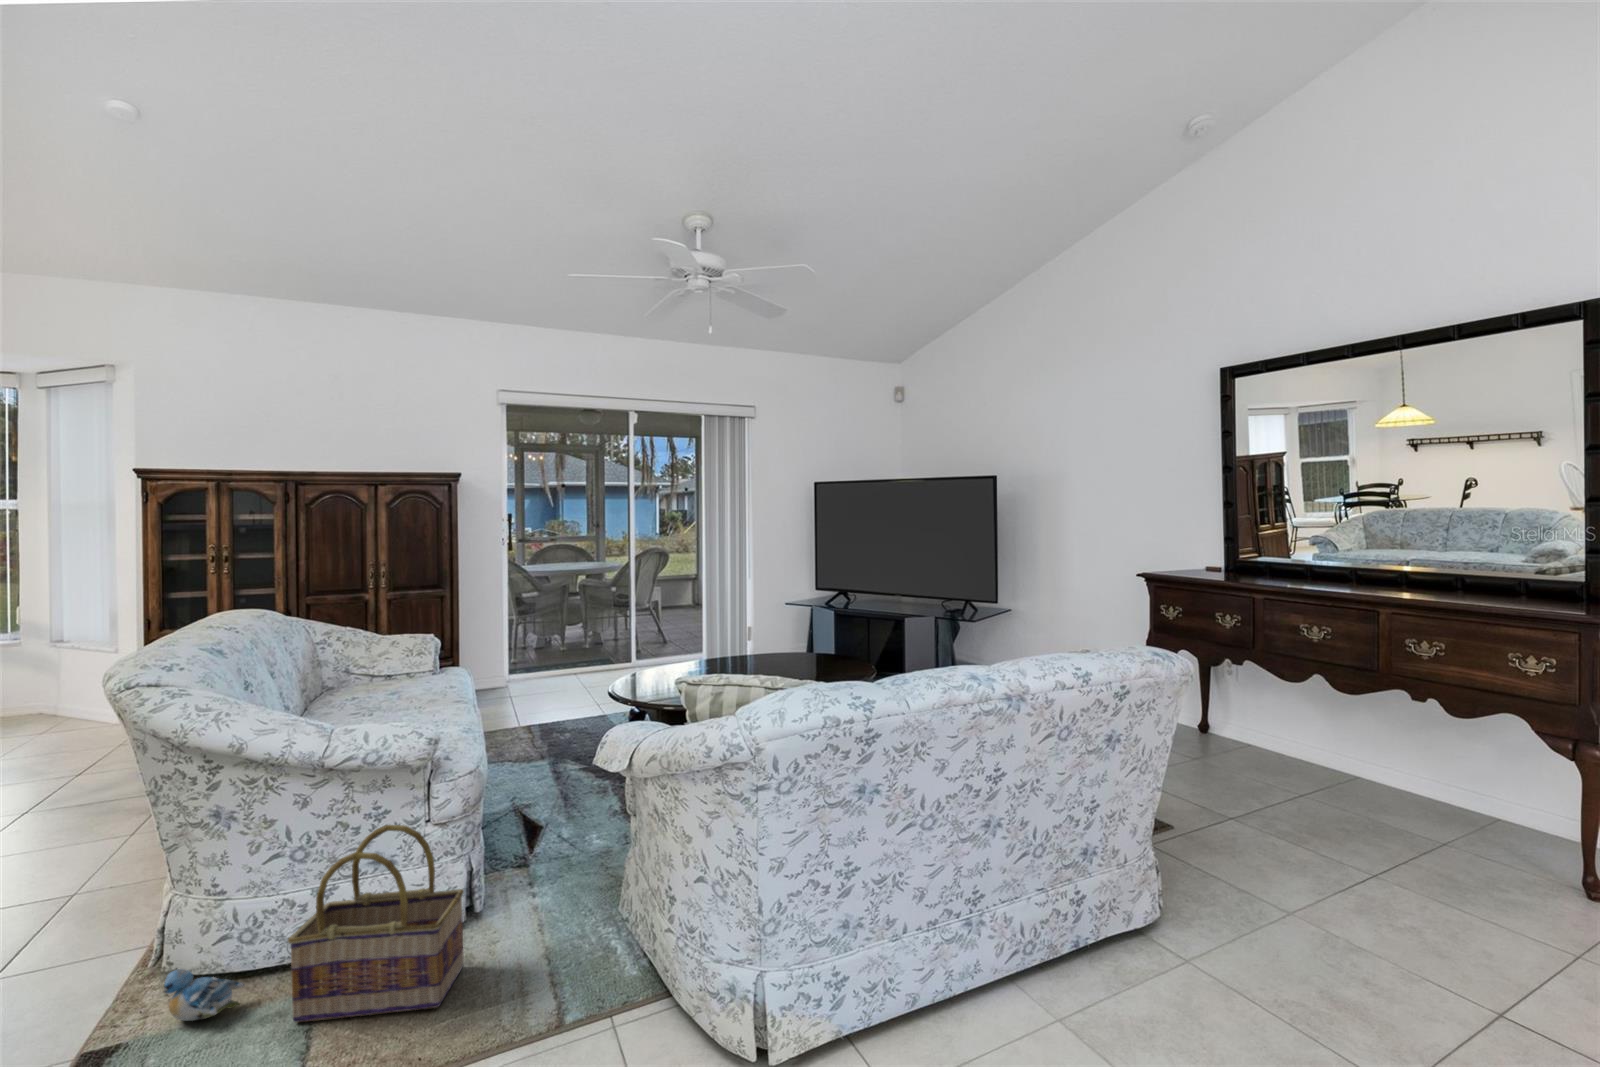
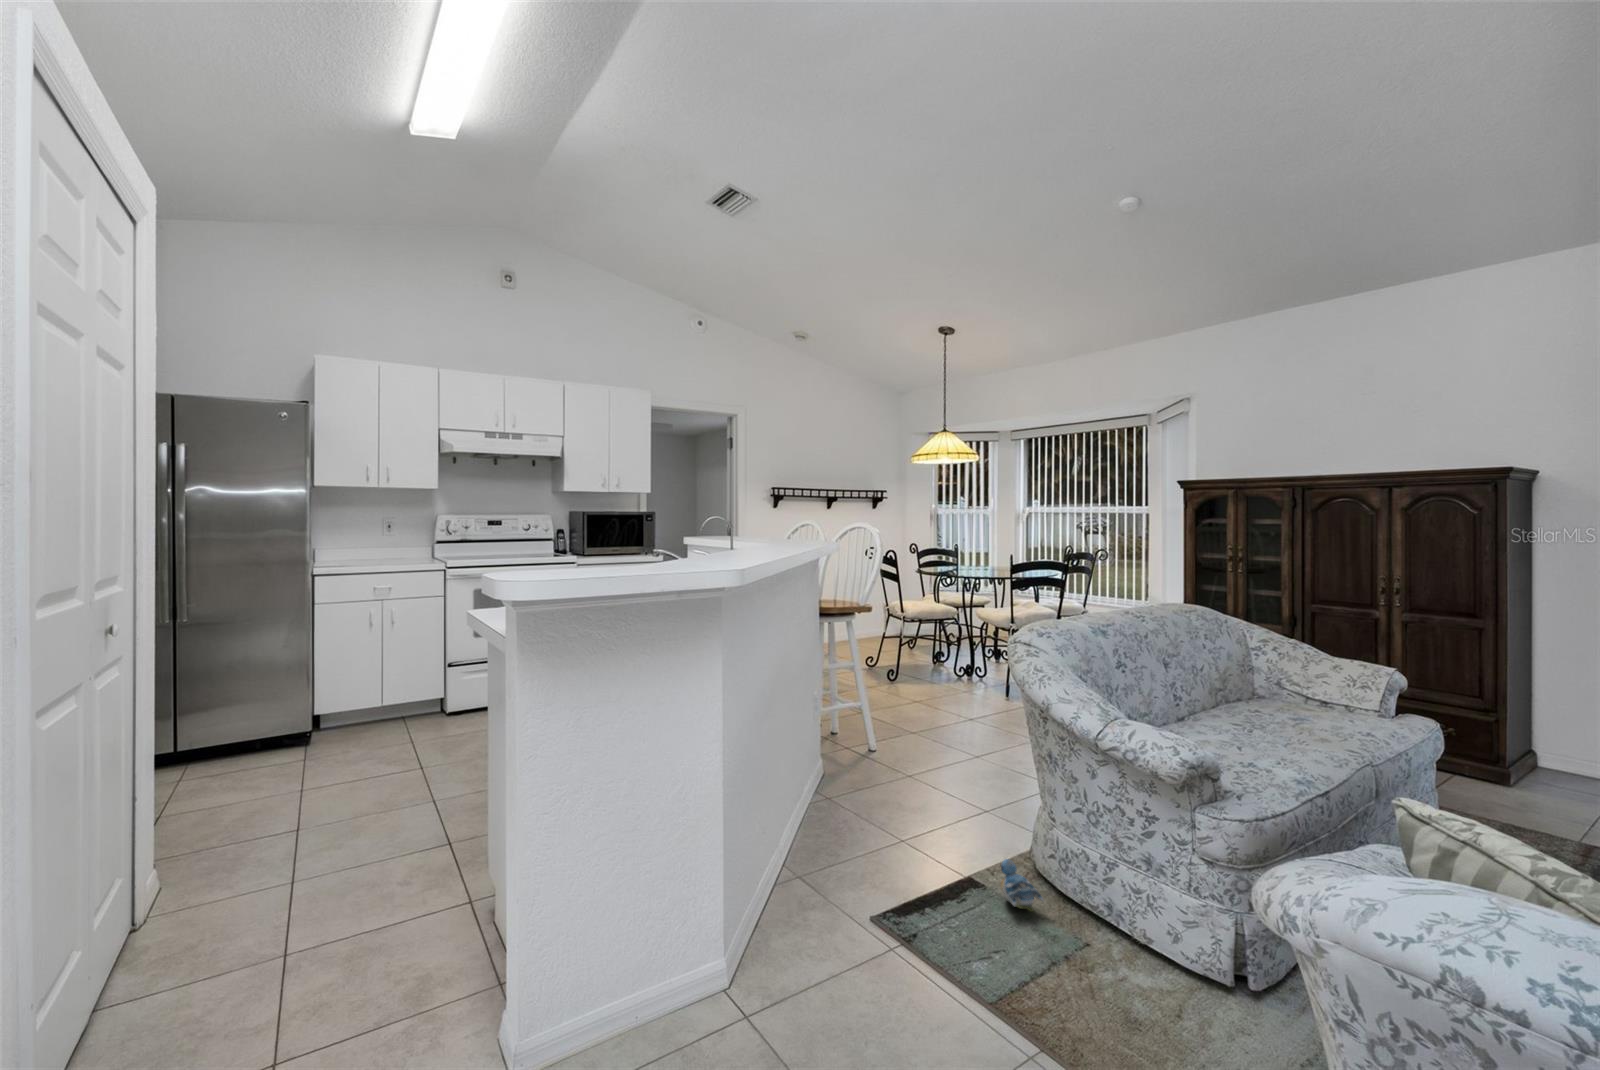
basket: present [288,825,464,1022] -> none [1047,828,1201,1033]

